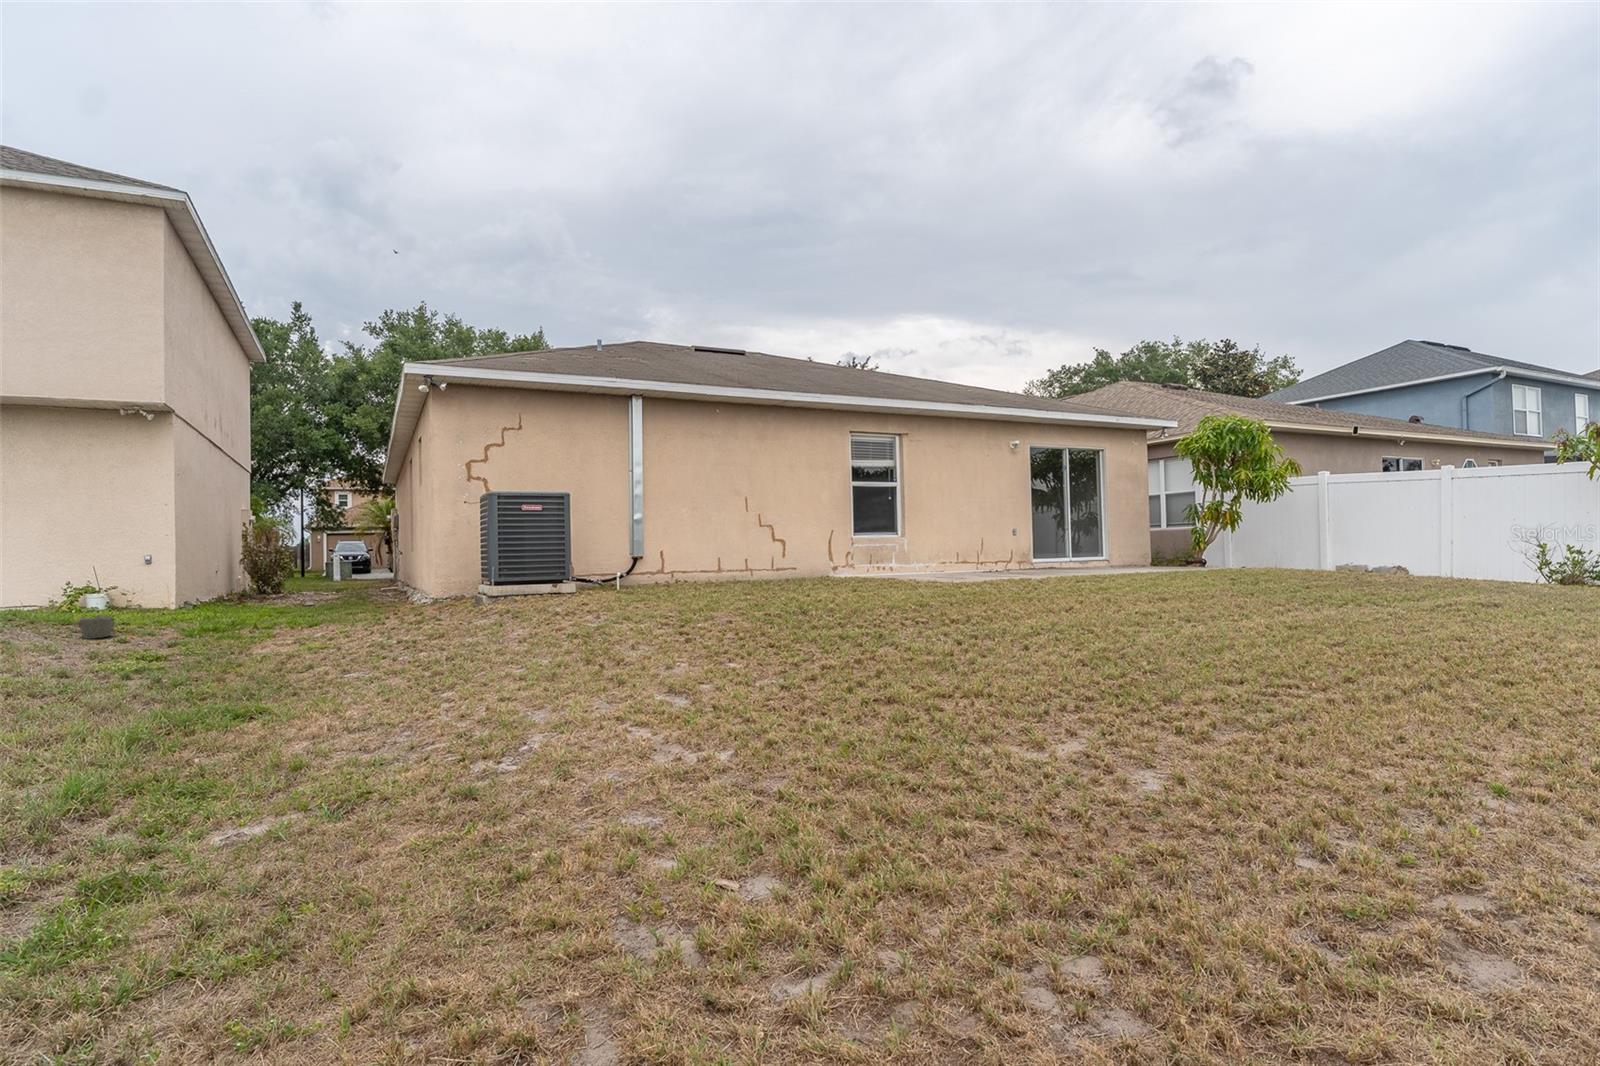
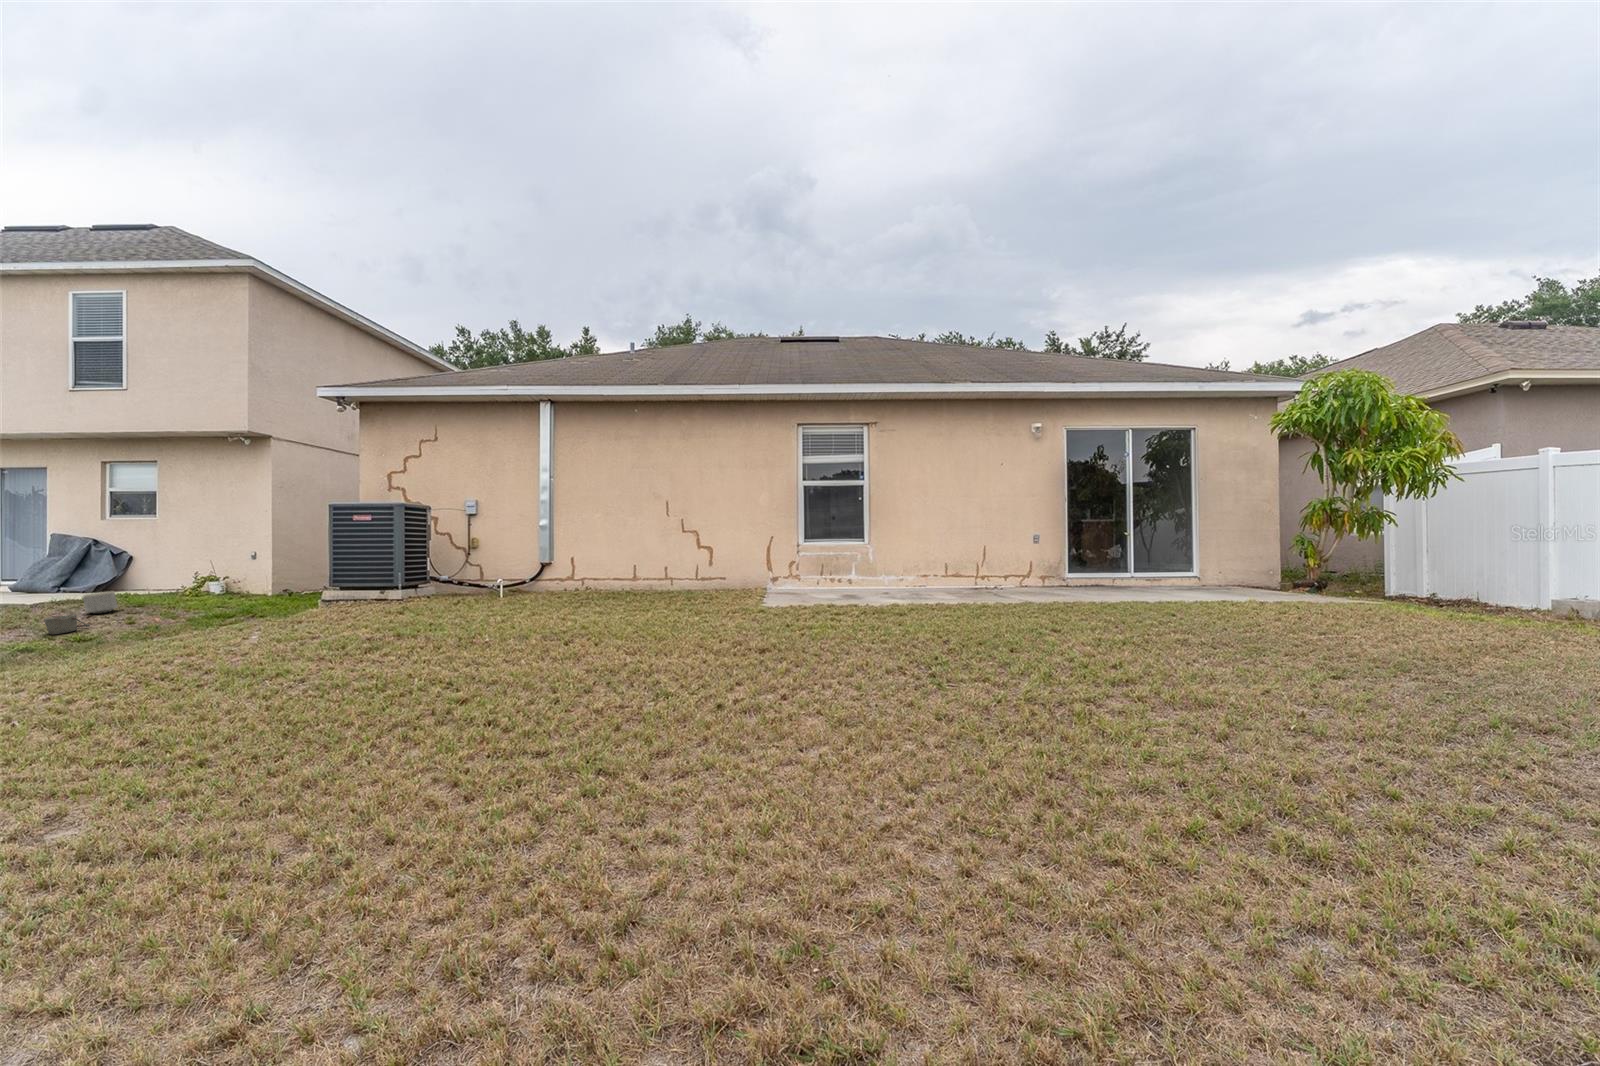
planter: none [45,597,82,625] -> present [83,591,117,614]

